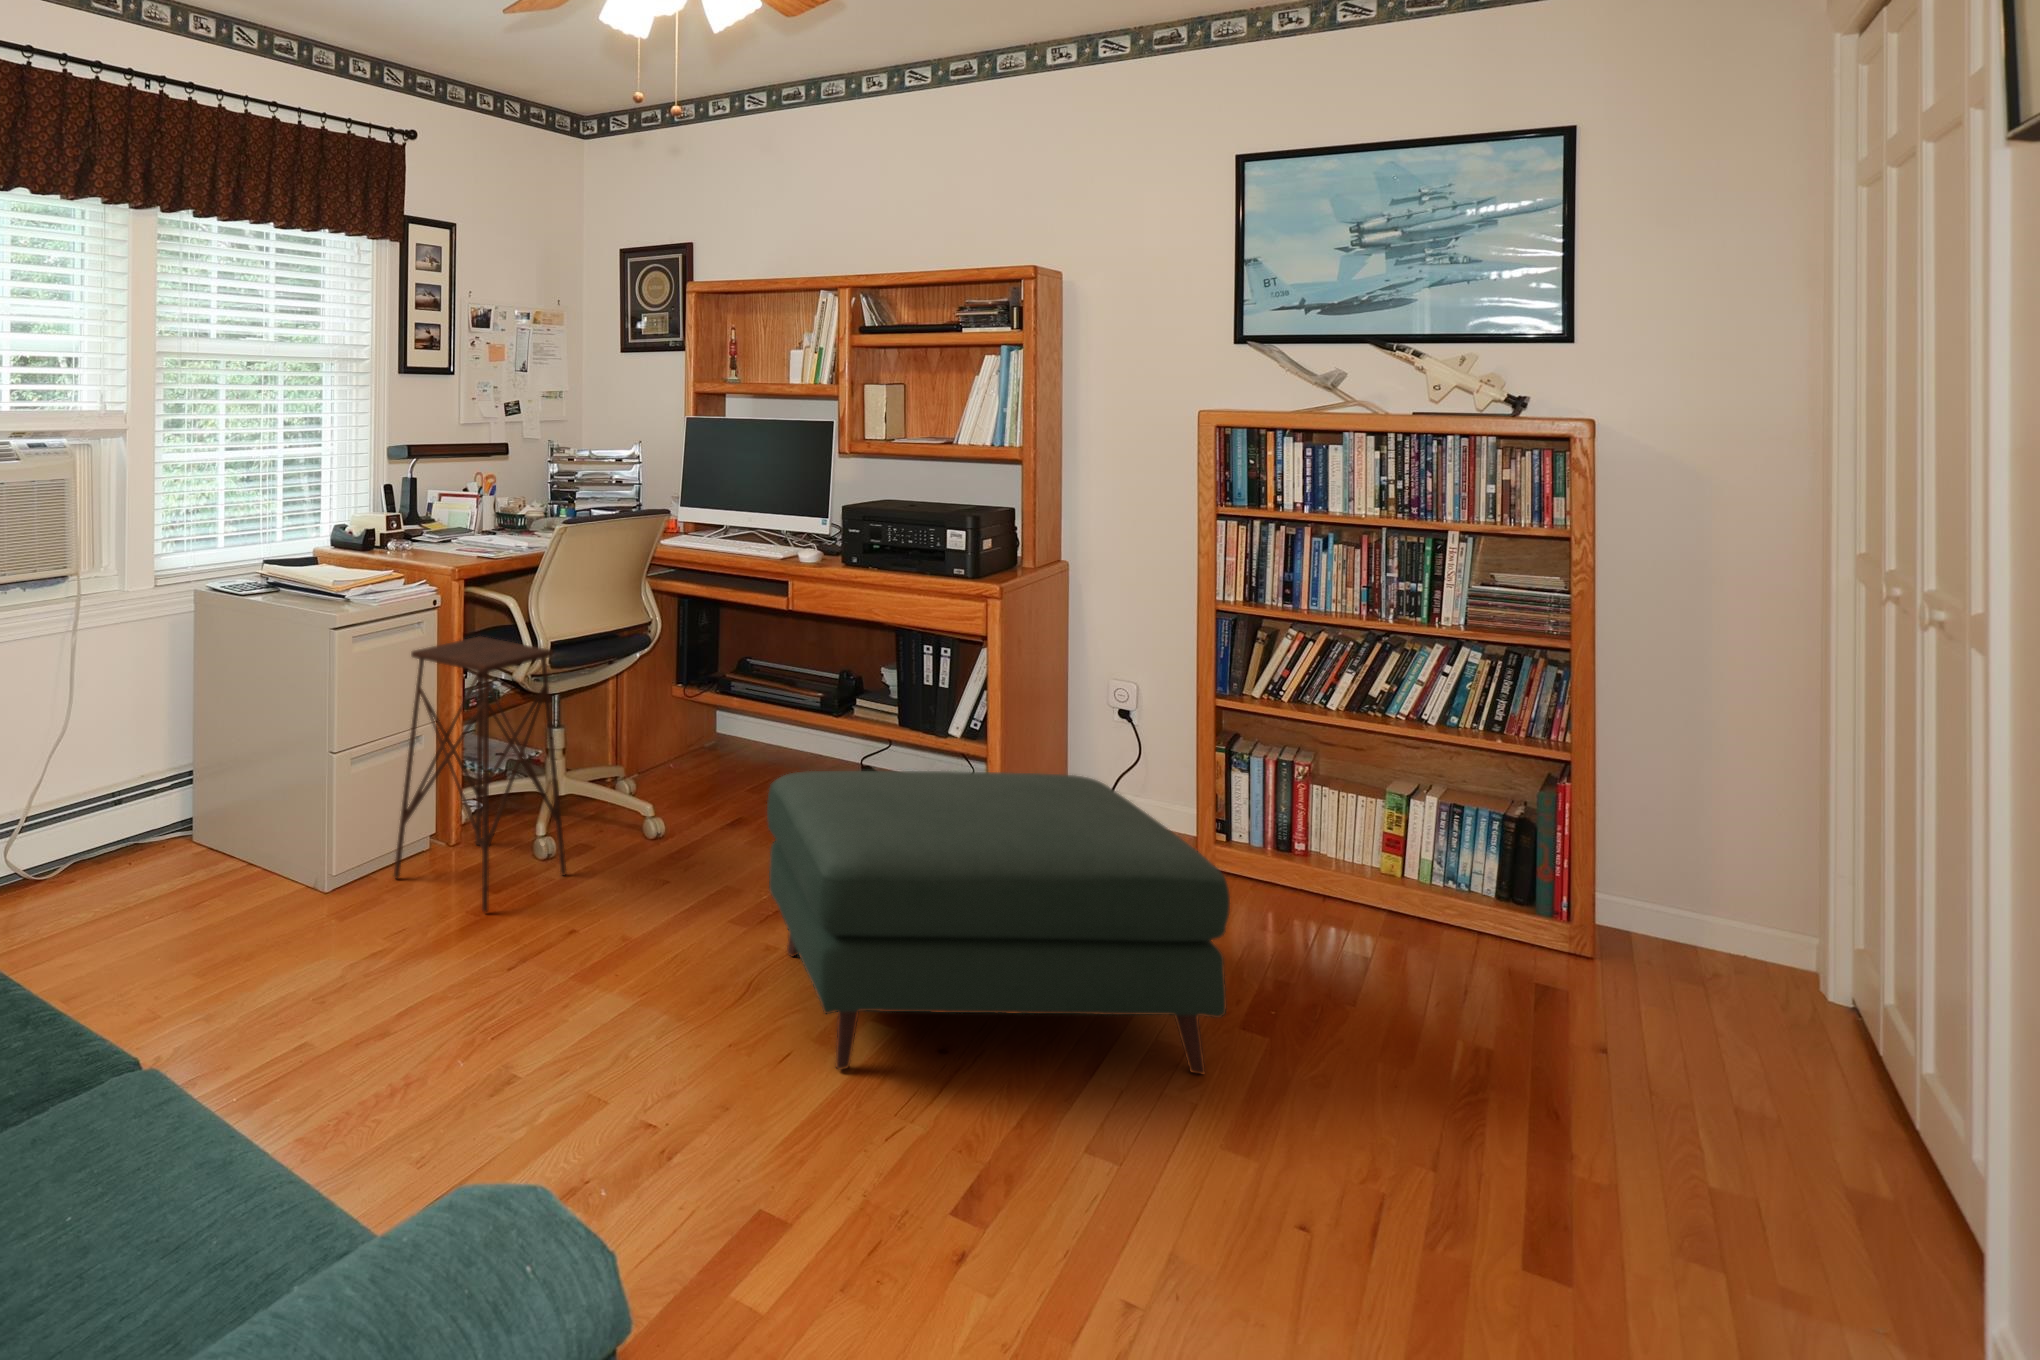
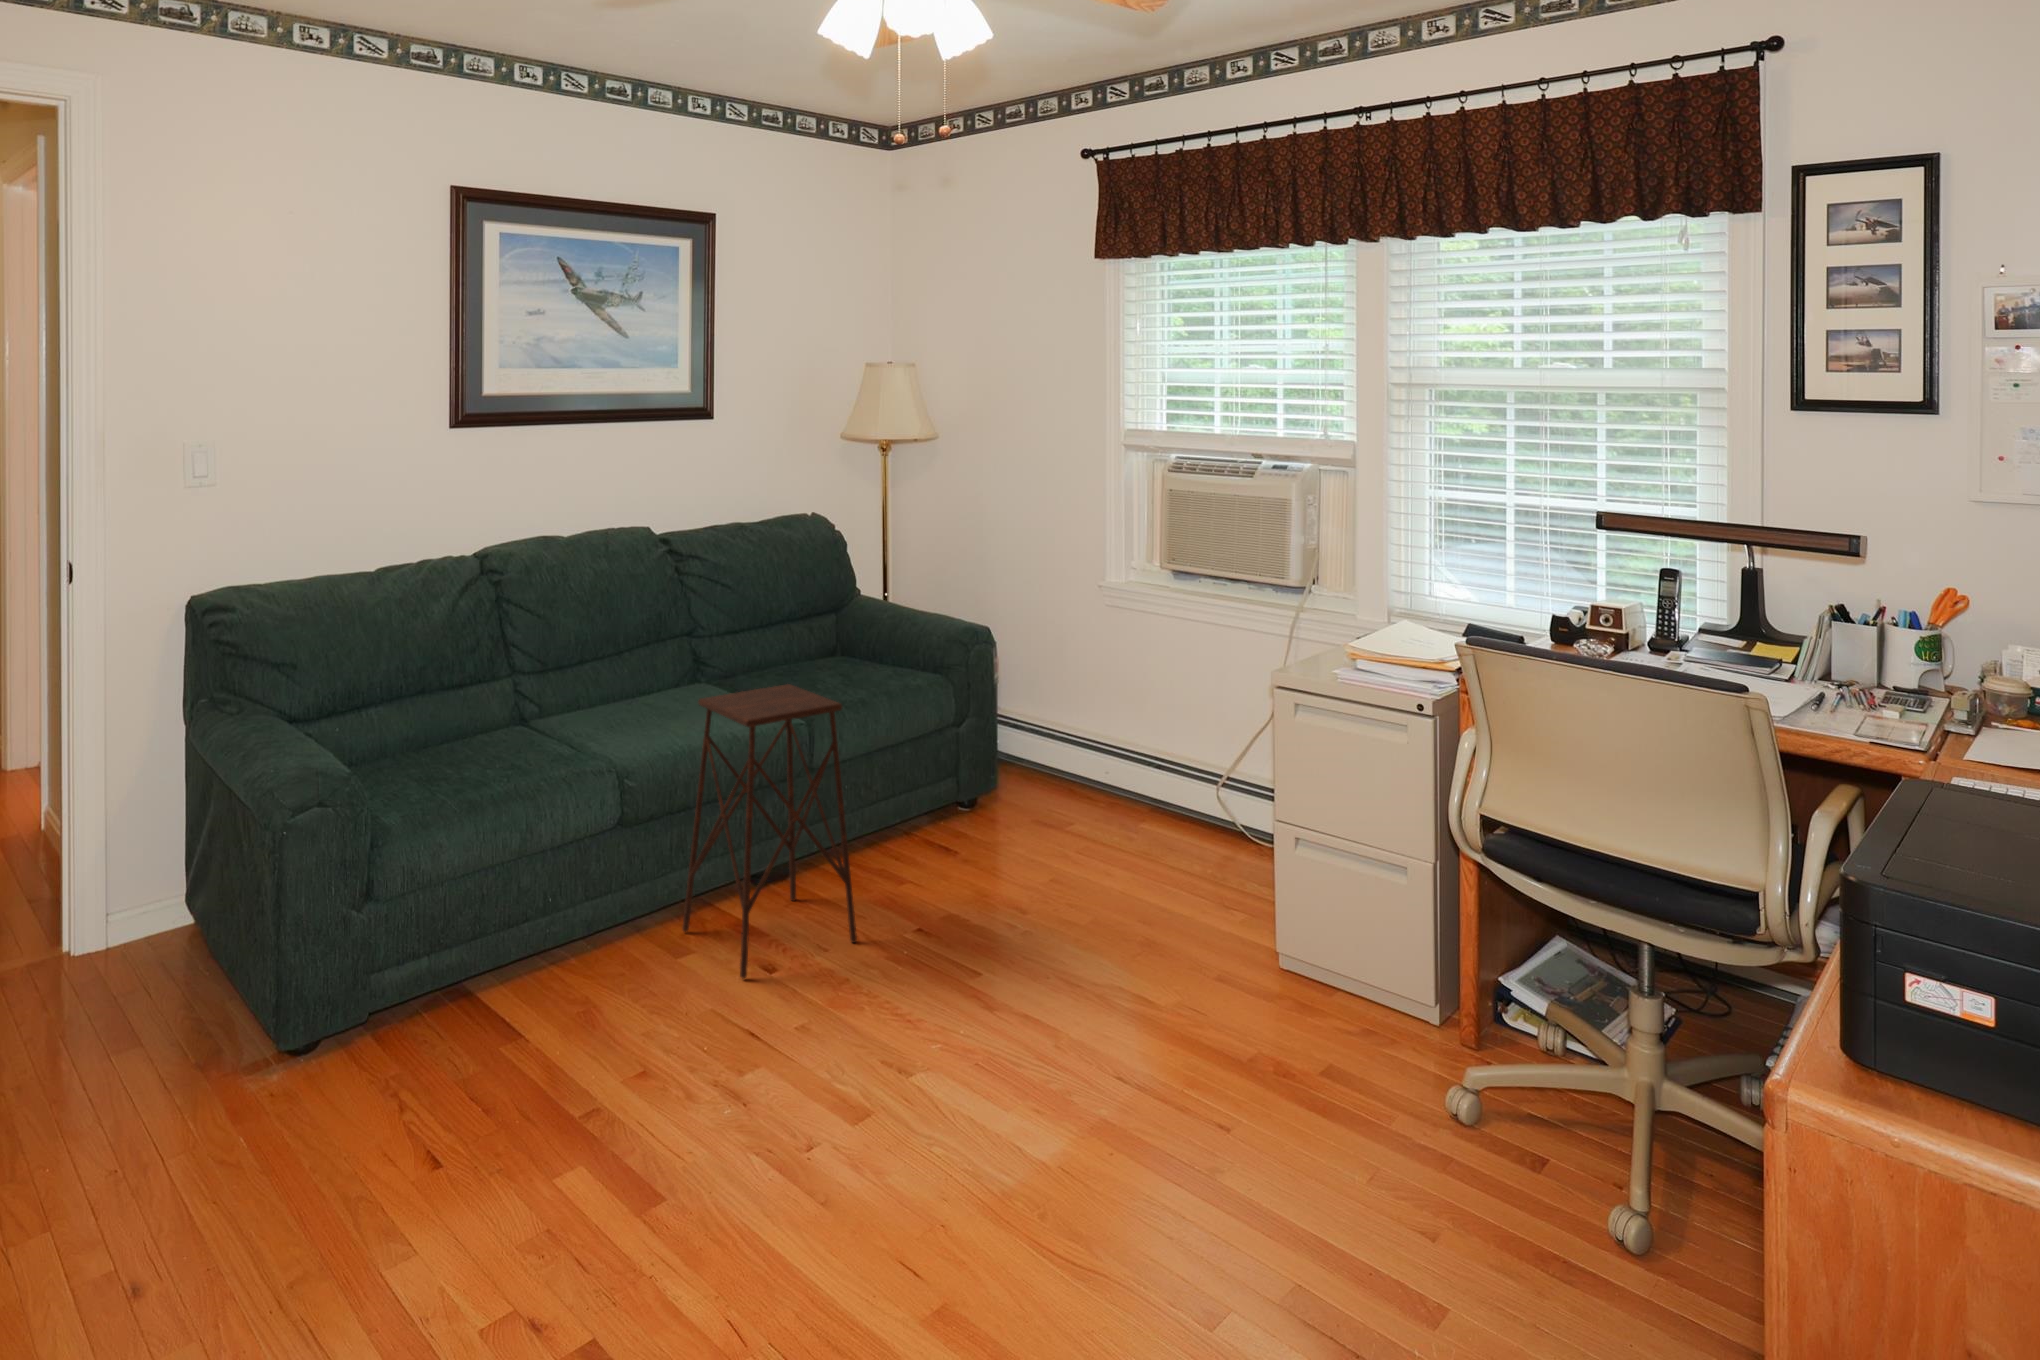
ottoman: present [767,771,1230,1074] -> none [950,858,1439,1273]

